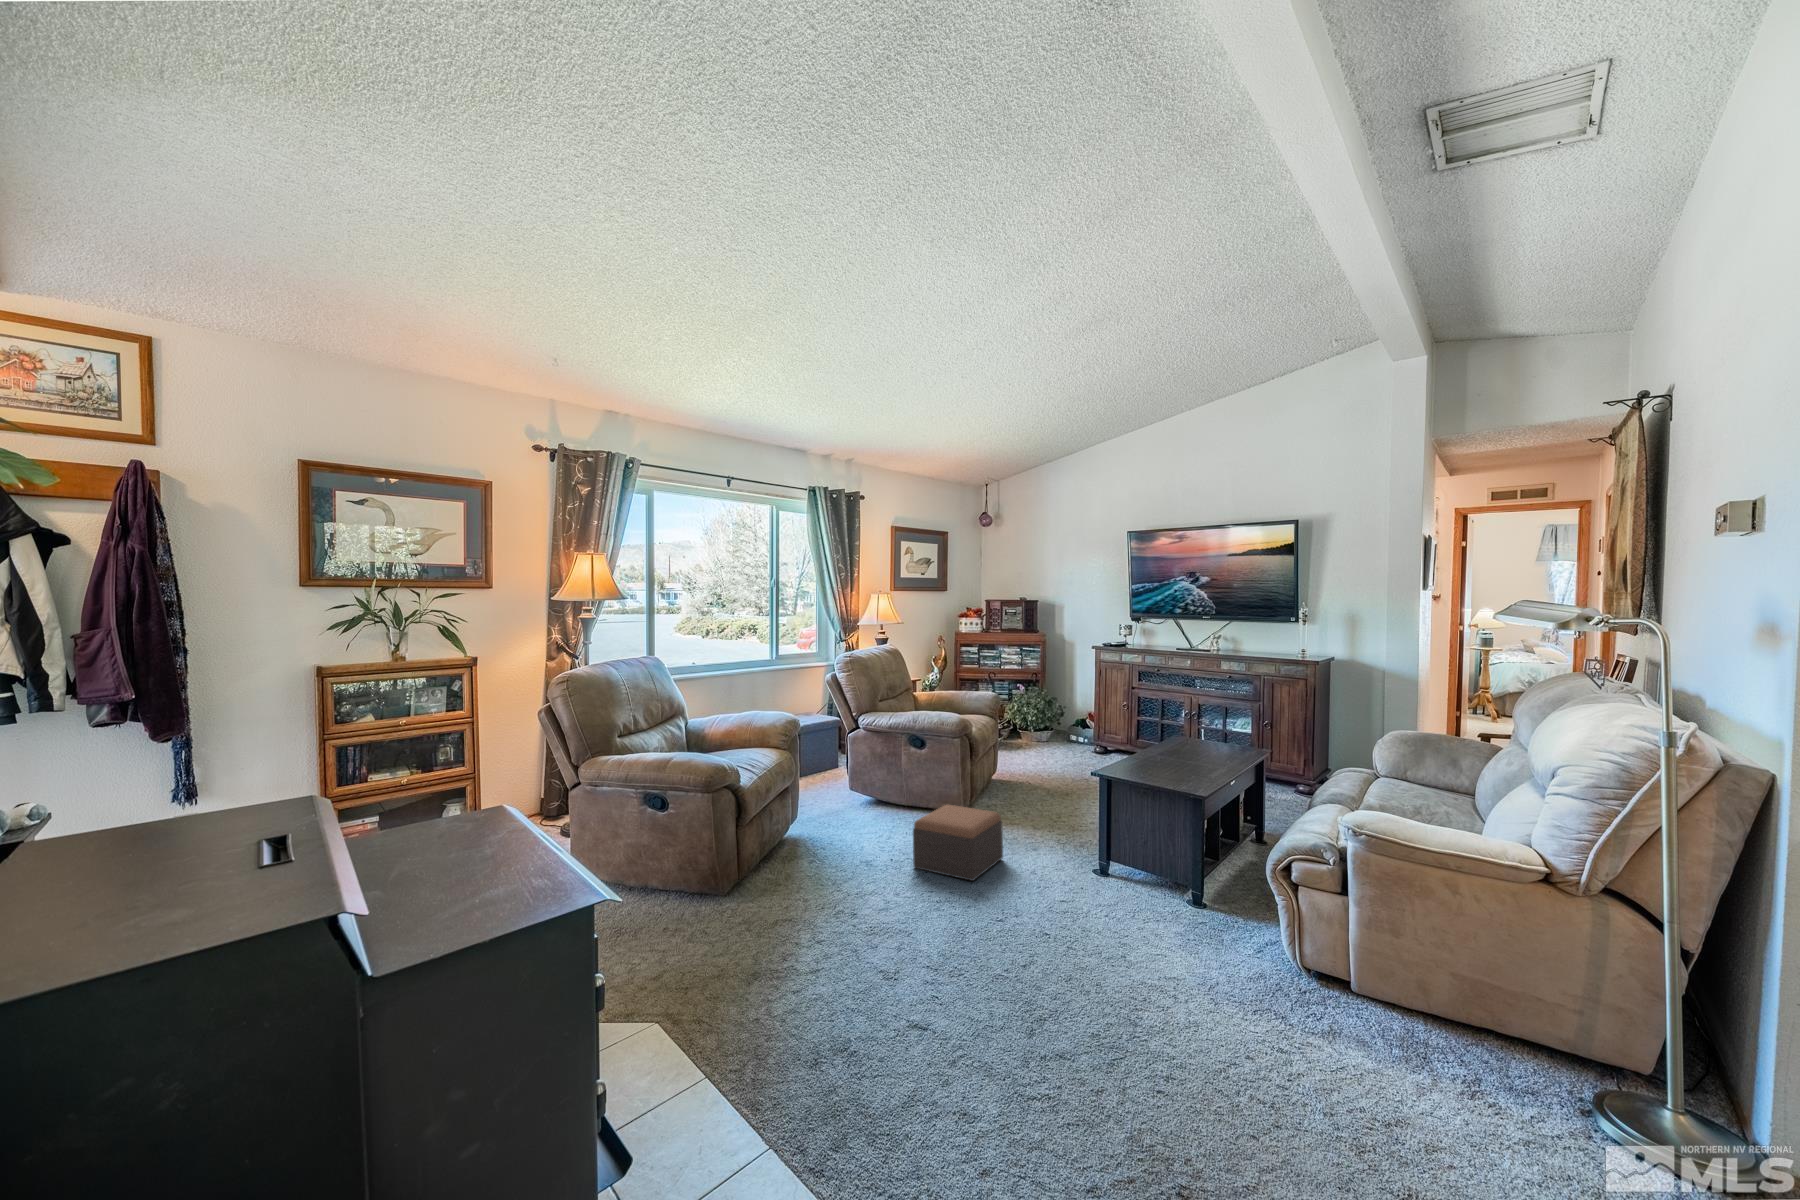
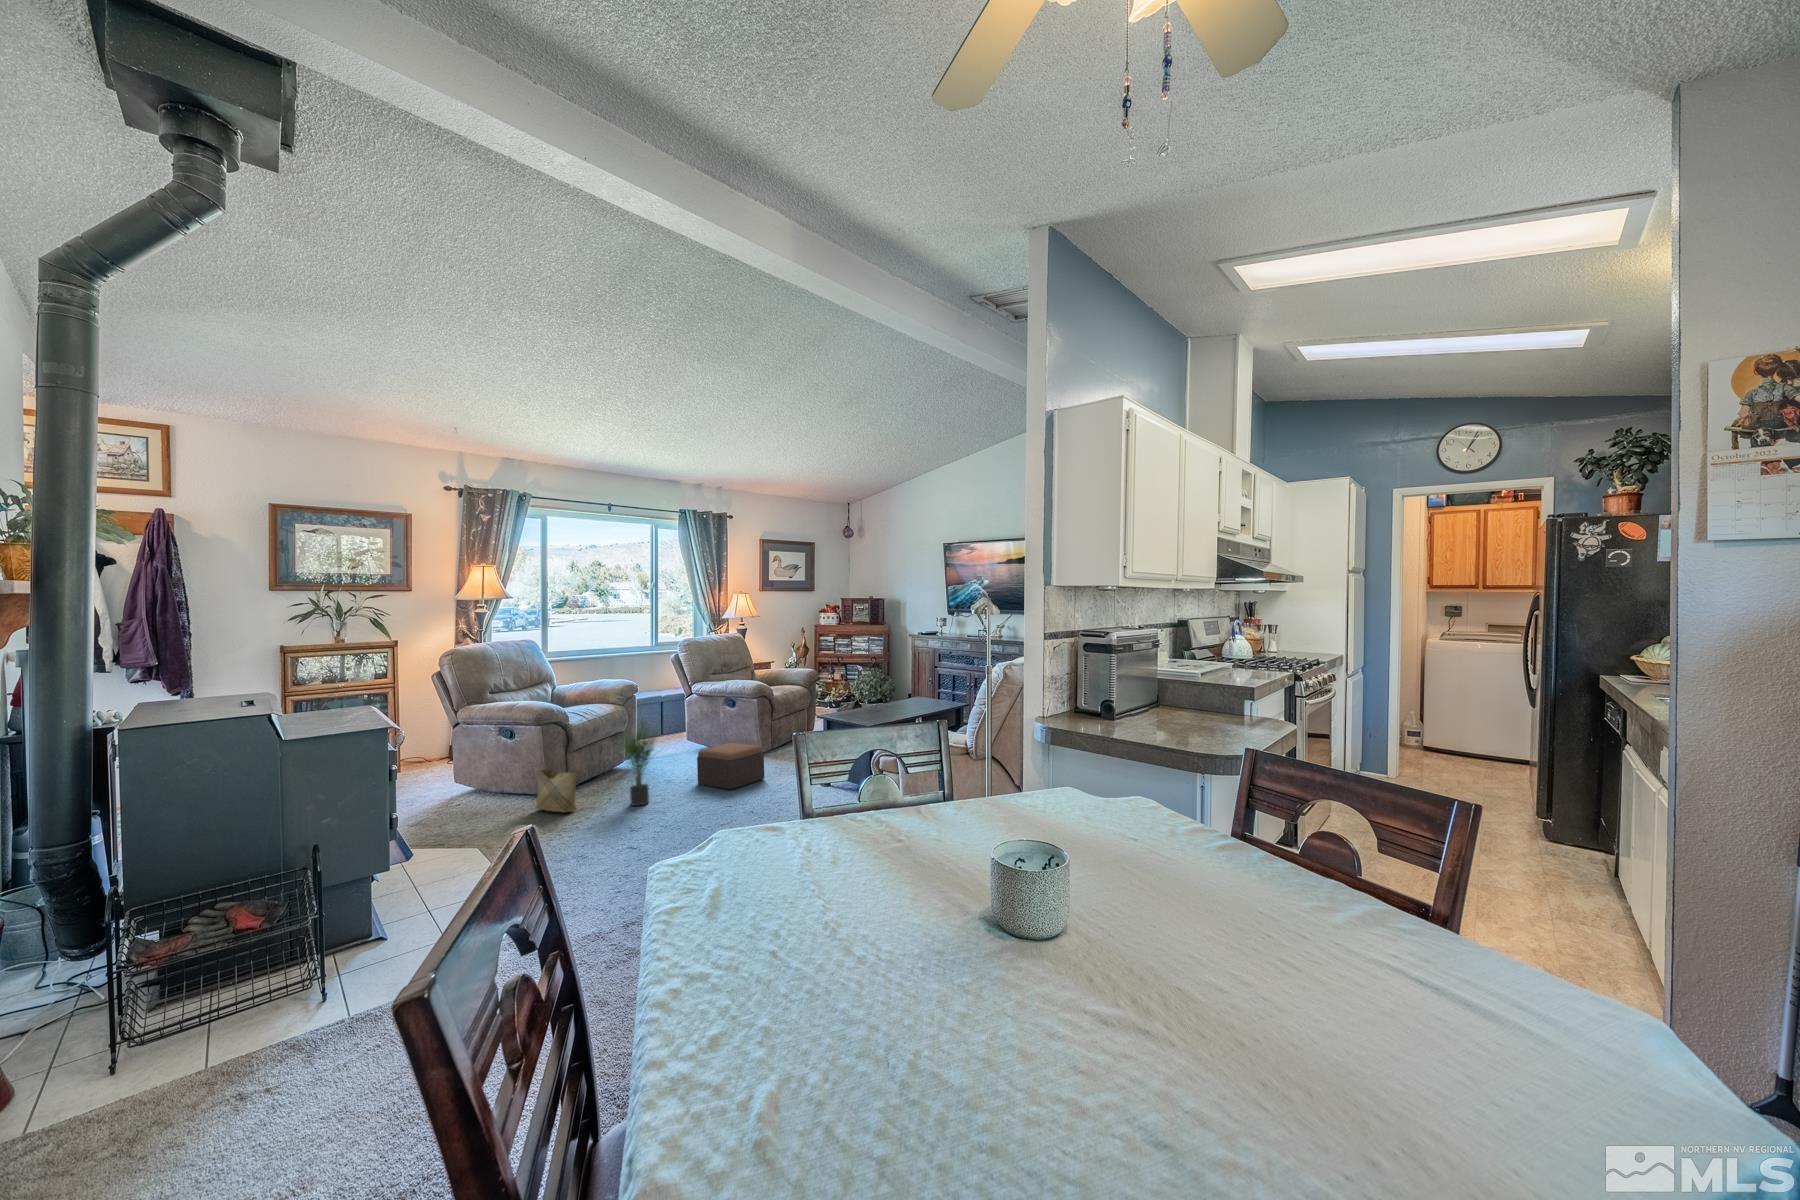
potted plant: none [814,778,895,916] -> present [621,723,658,806]
woven basket: none [707,826,773,932] -> present [535,759,578,812]

